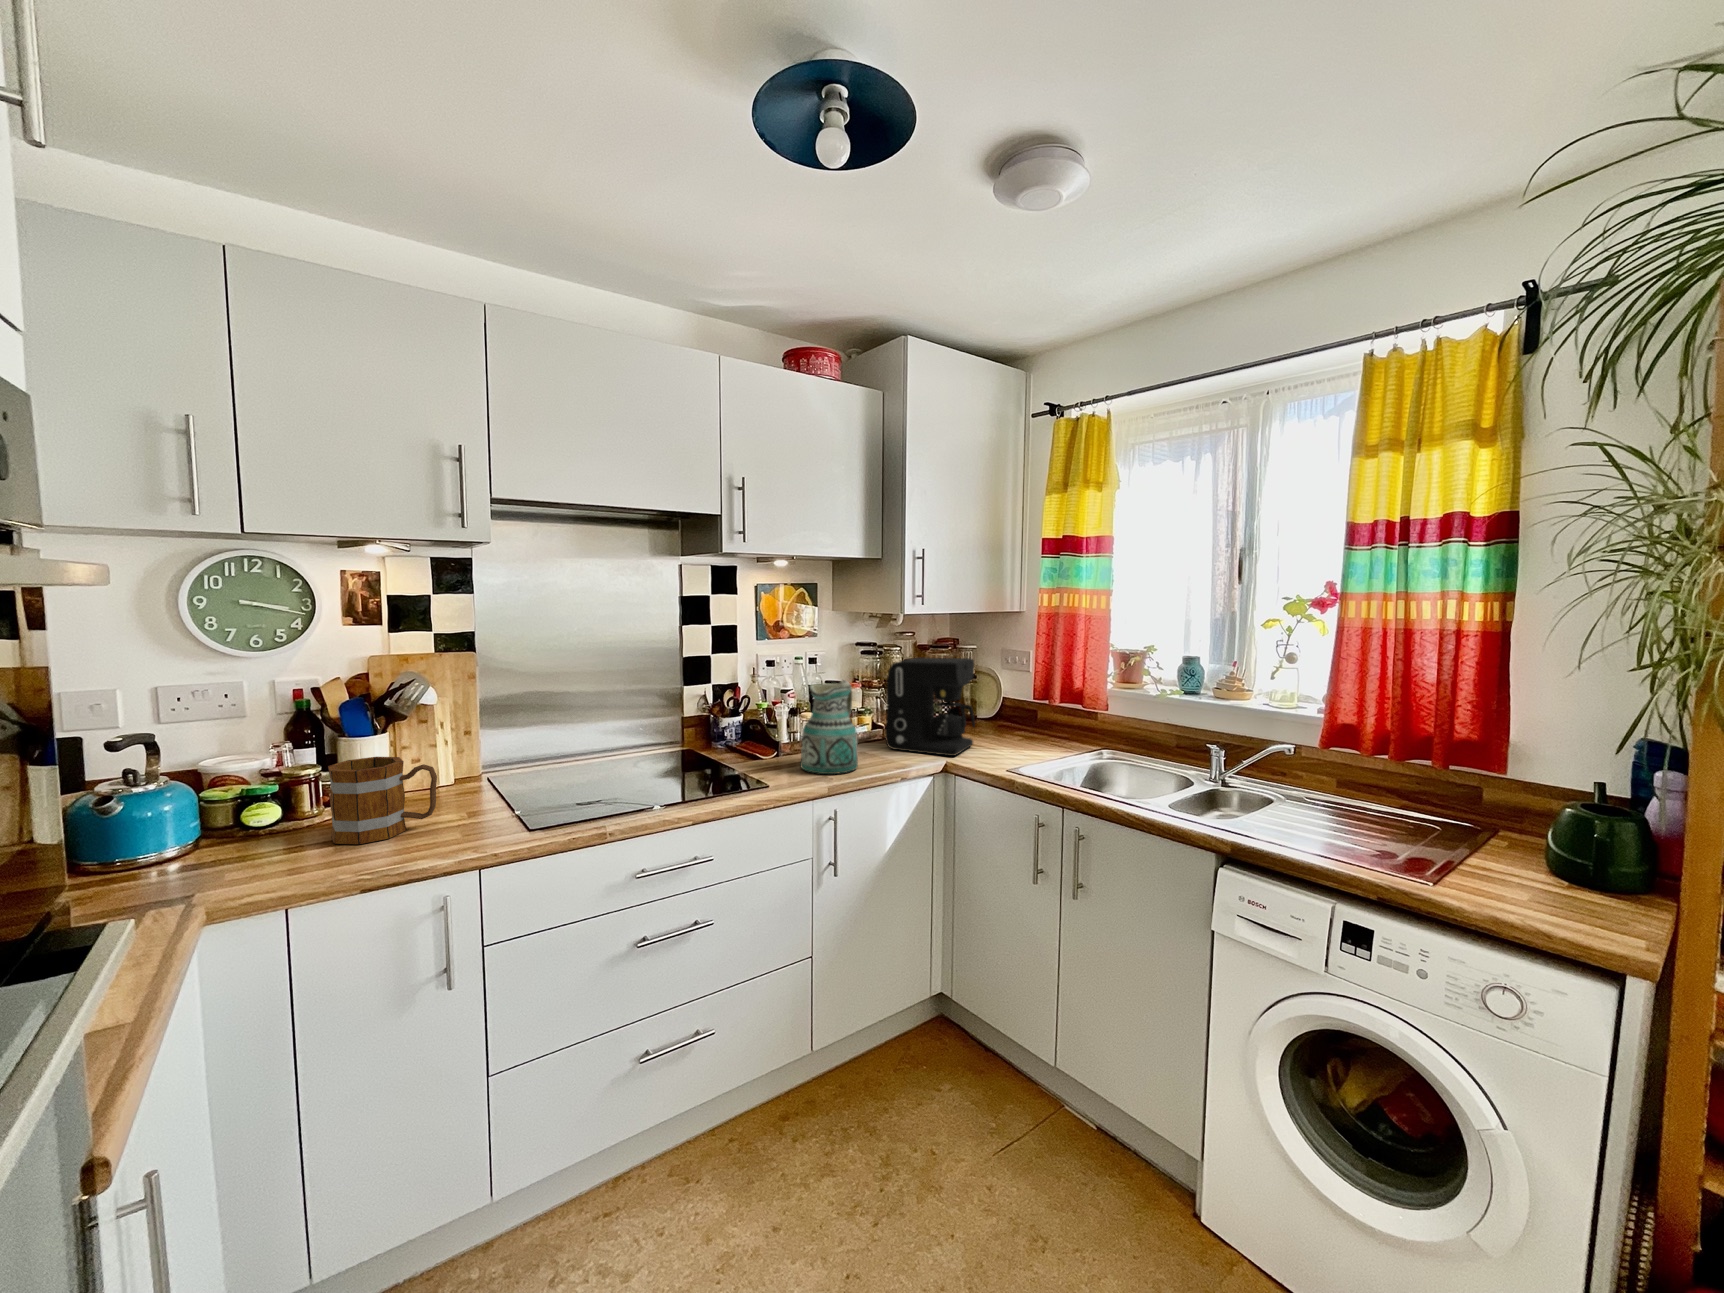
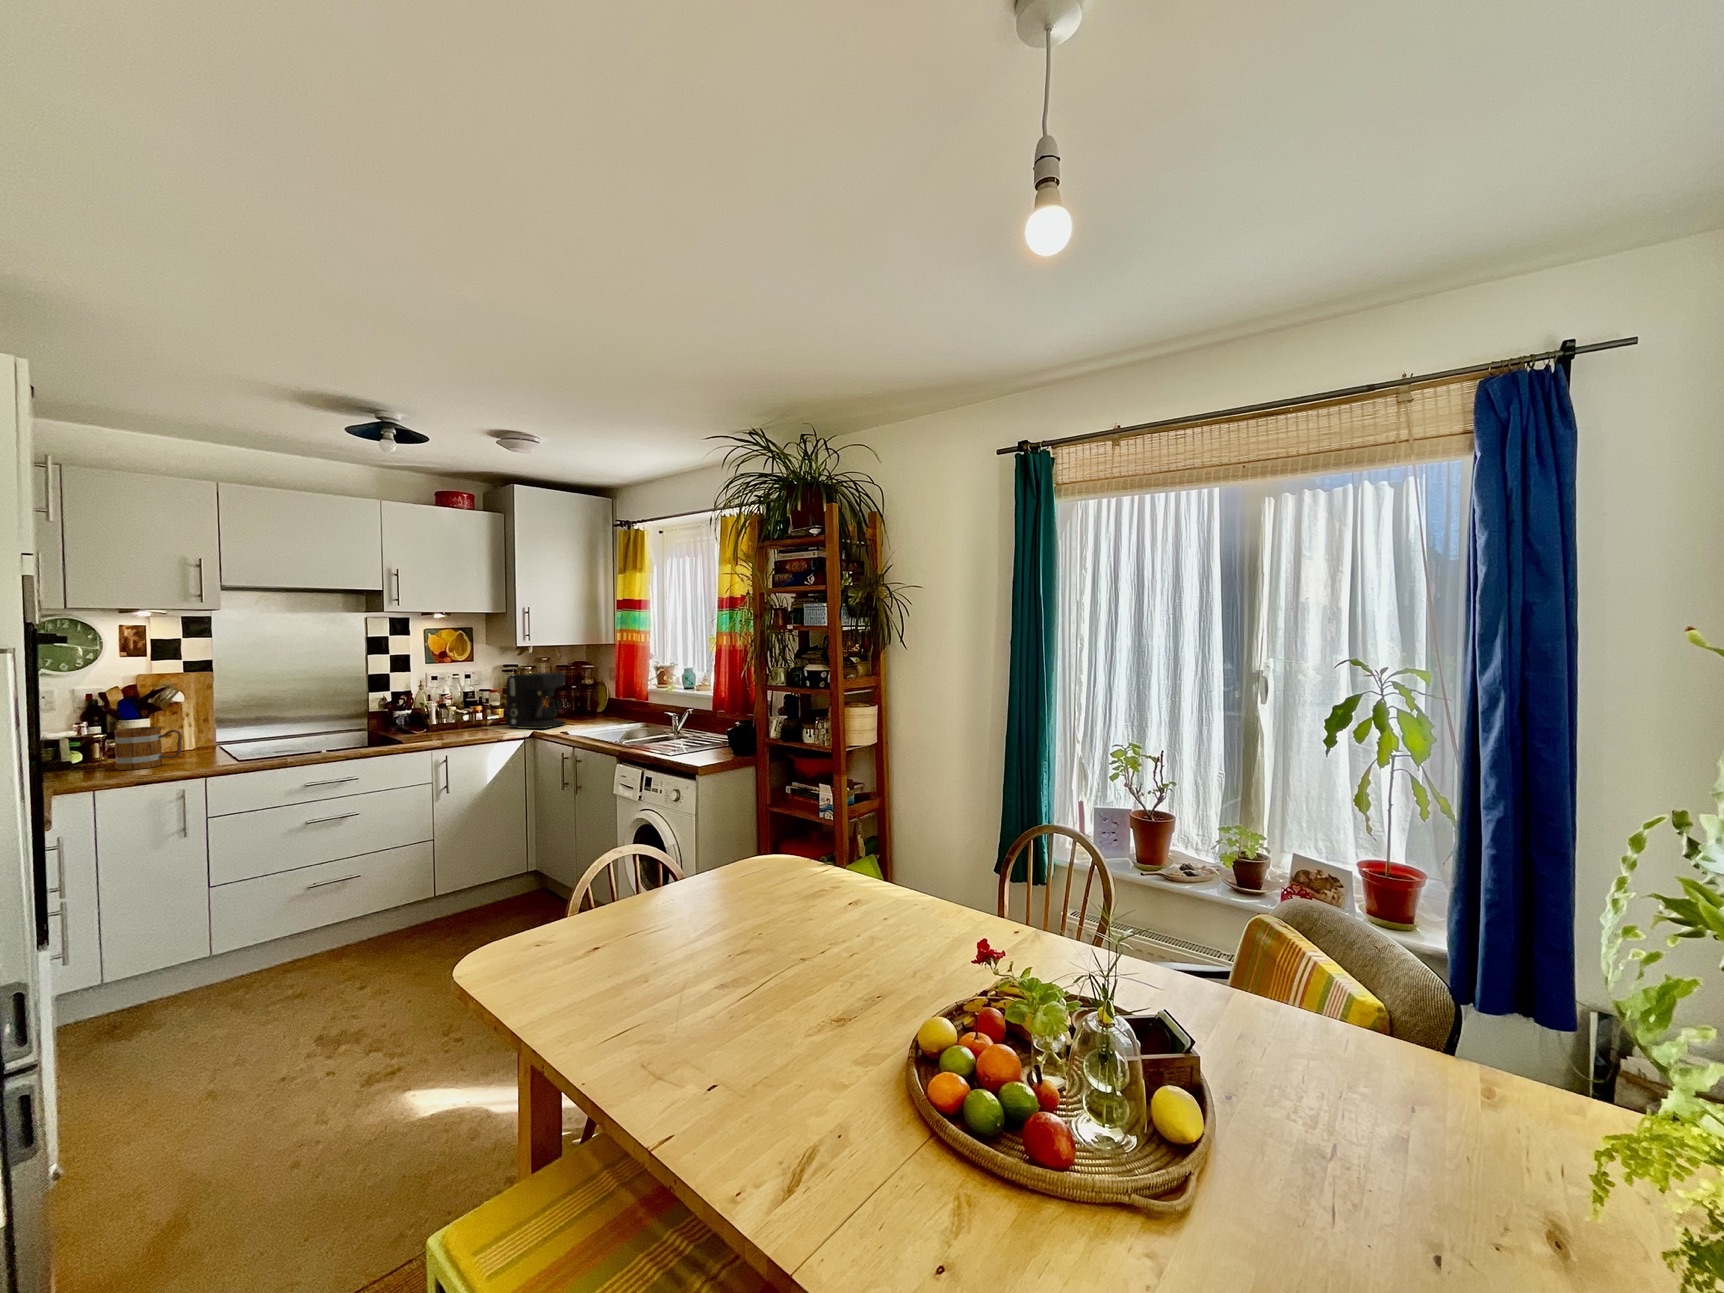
ceramic pitcher: present [800,680,858,774] -> none [435,686,476,738]

